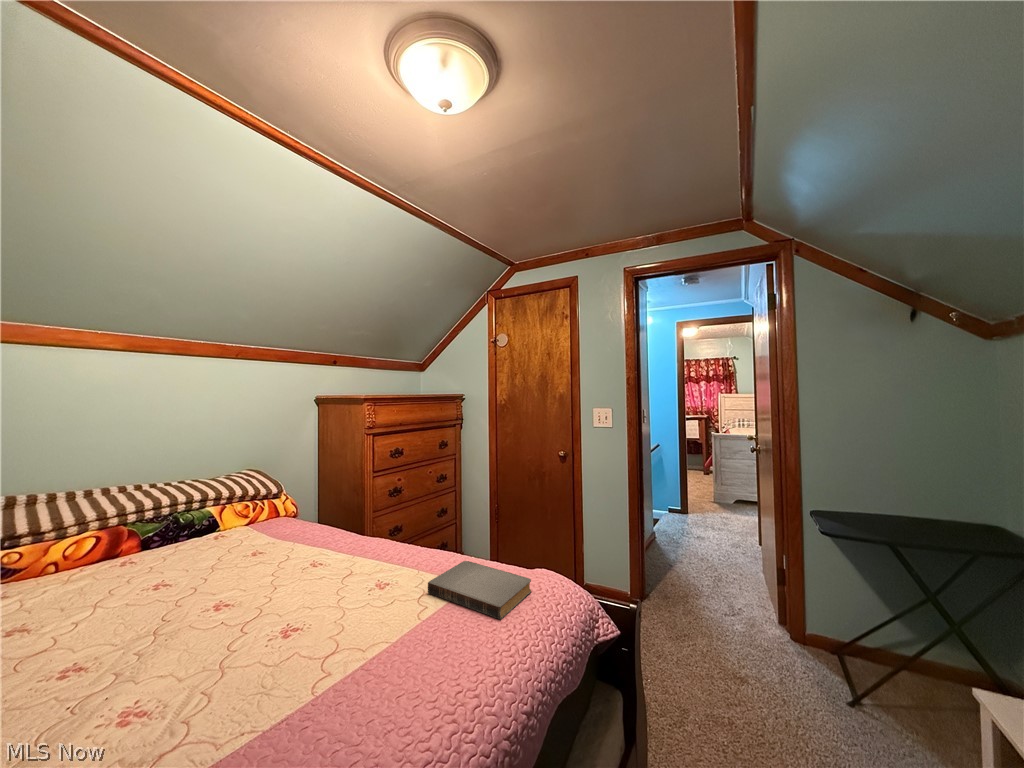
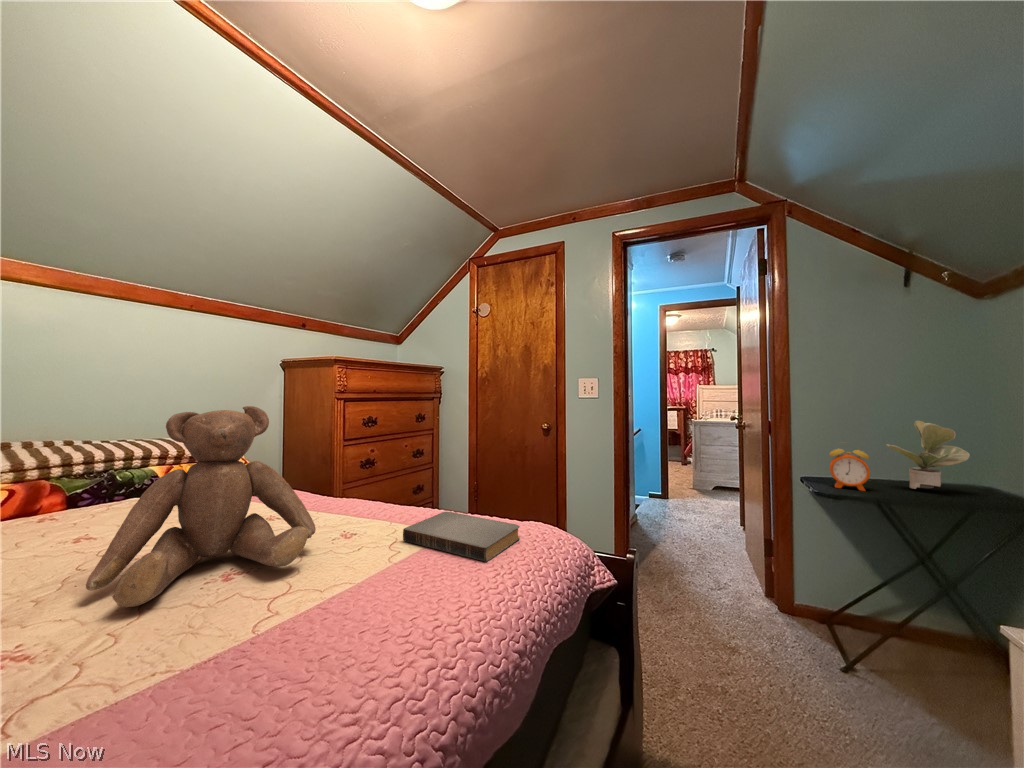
potted plant: none [894,457,979,526] -> present [887,420,970,489]
teddy bear: none [171,477,353,668] -> present [86,406,316,607]
alarm clock: none [837,478,877,527] -> present [829,449,870,491]

